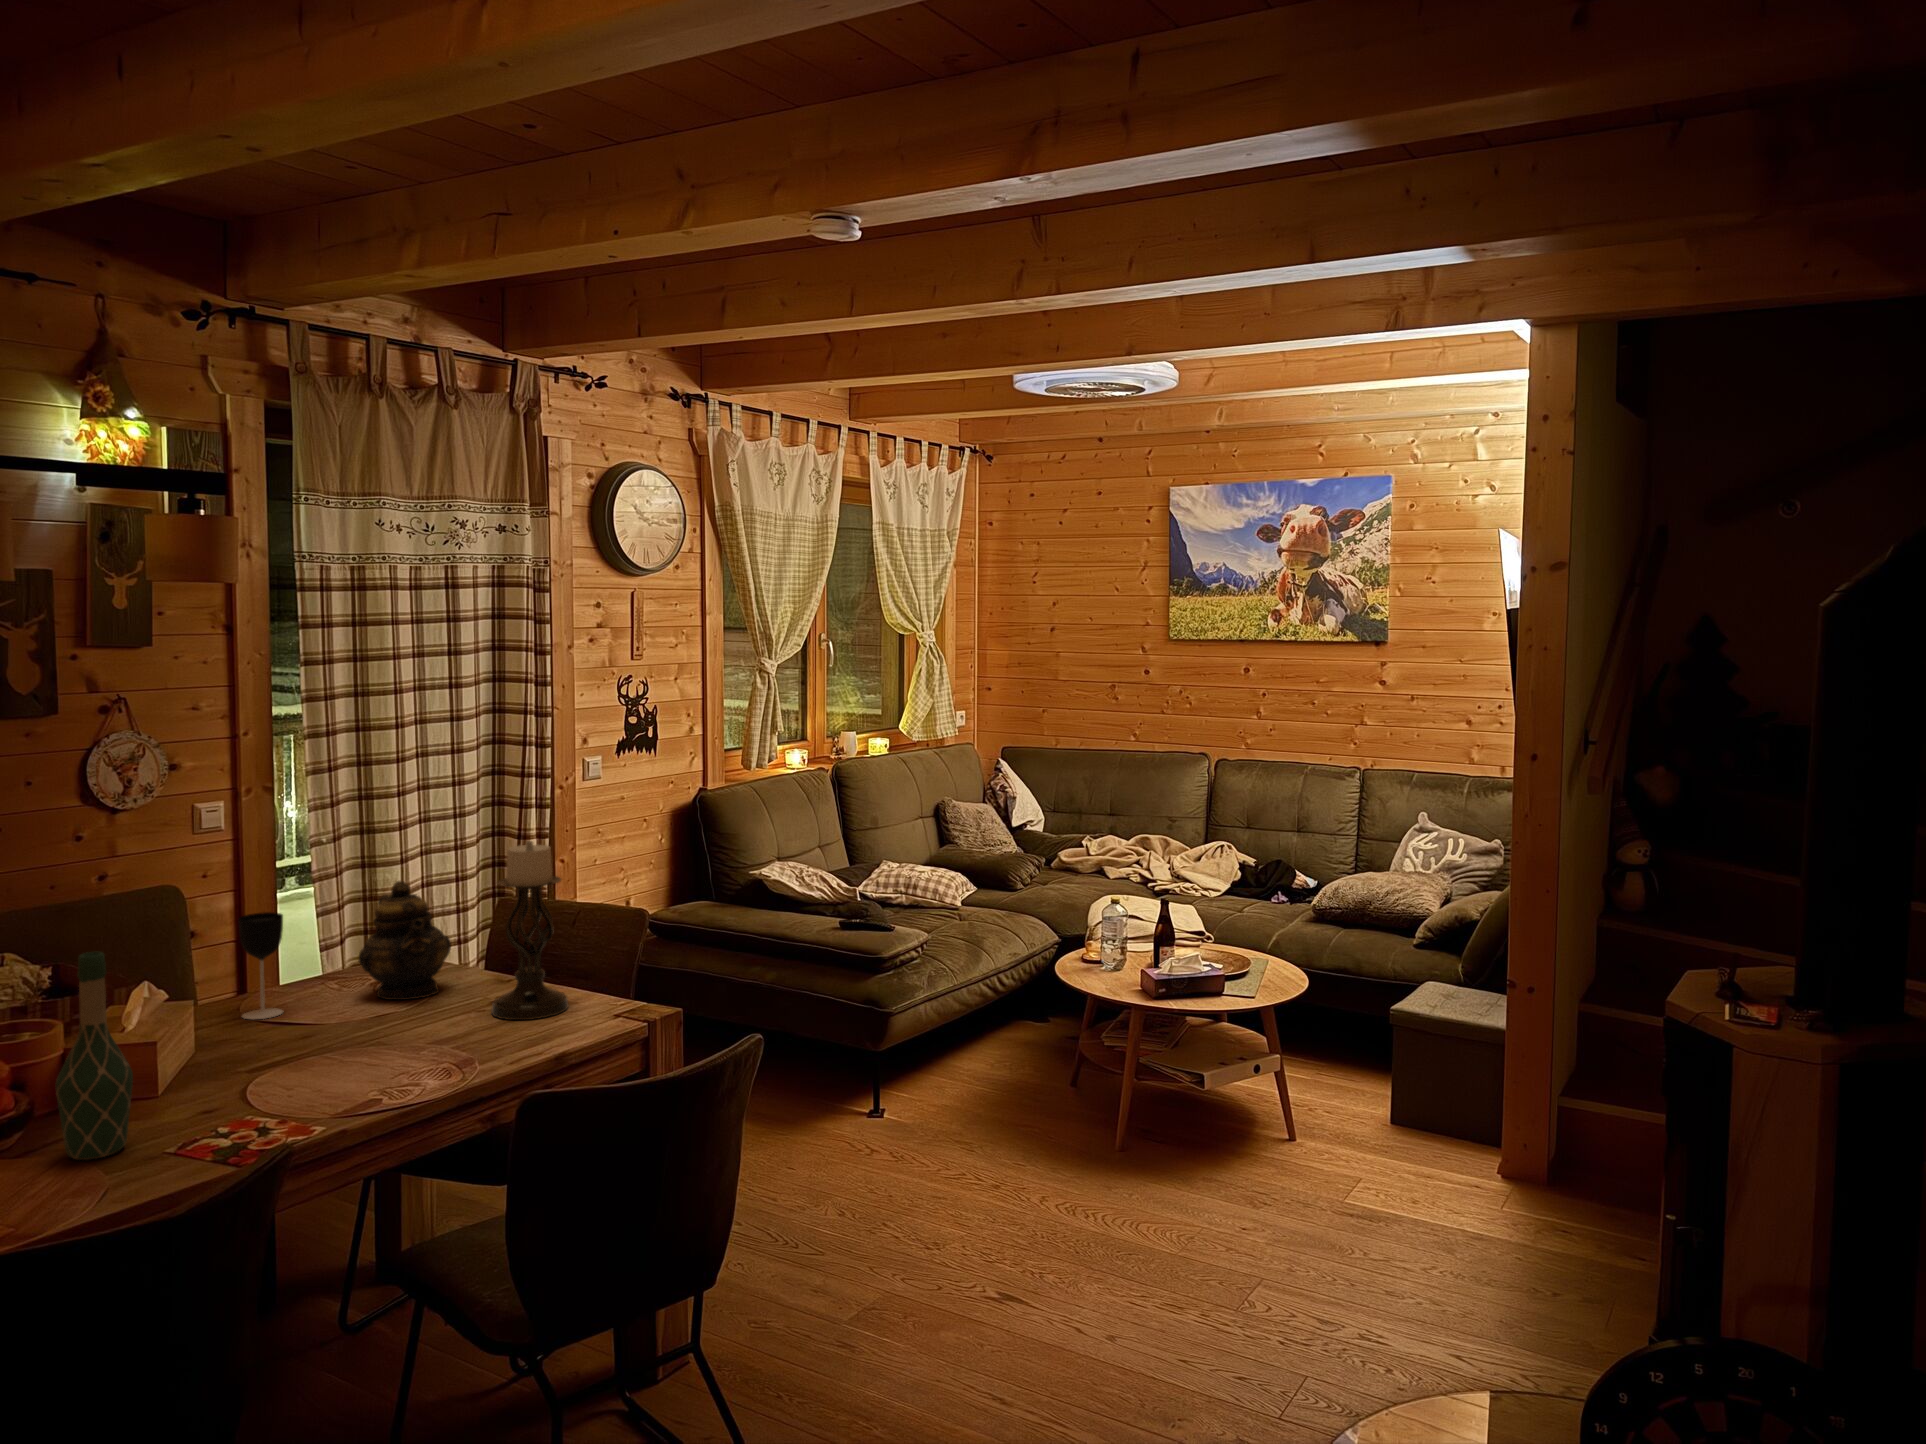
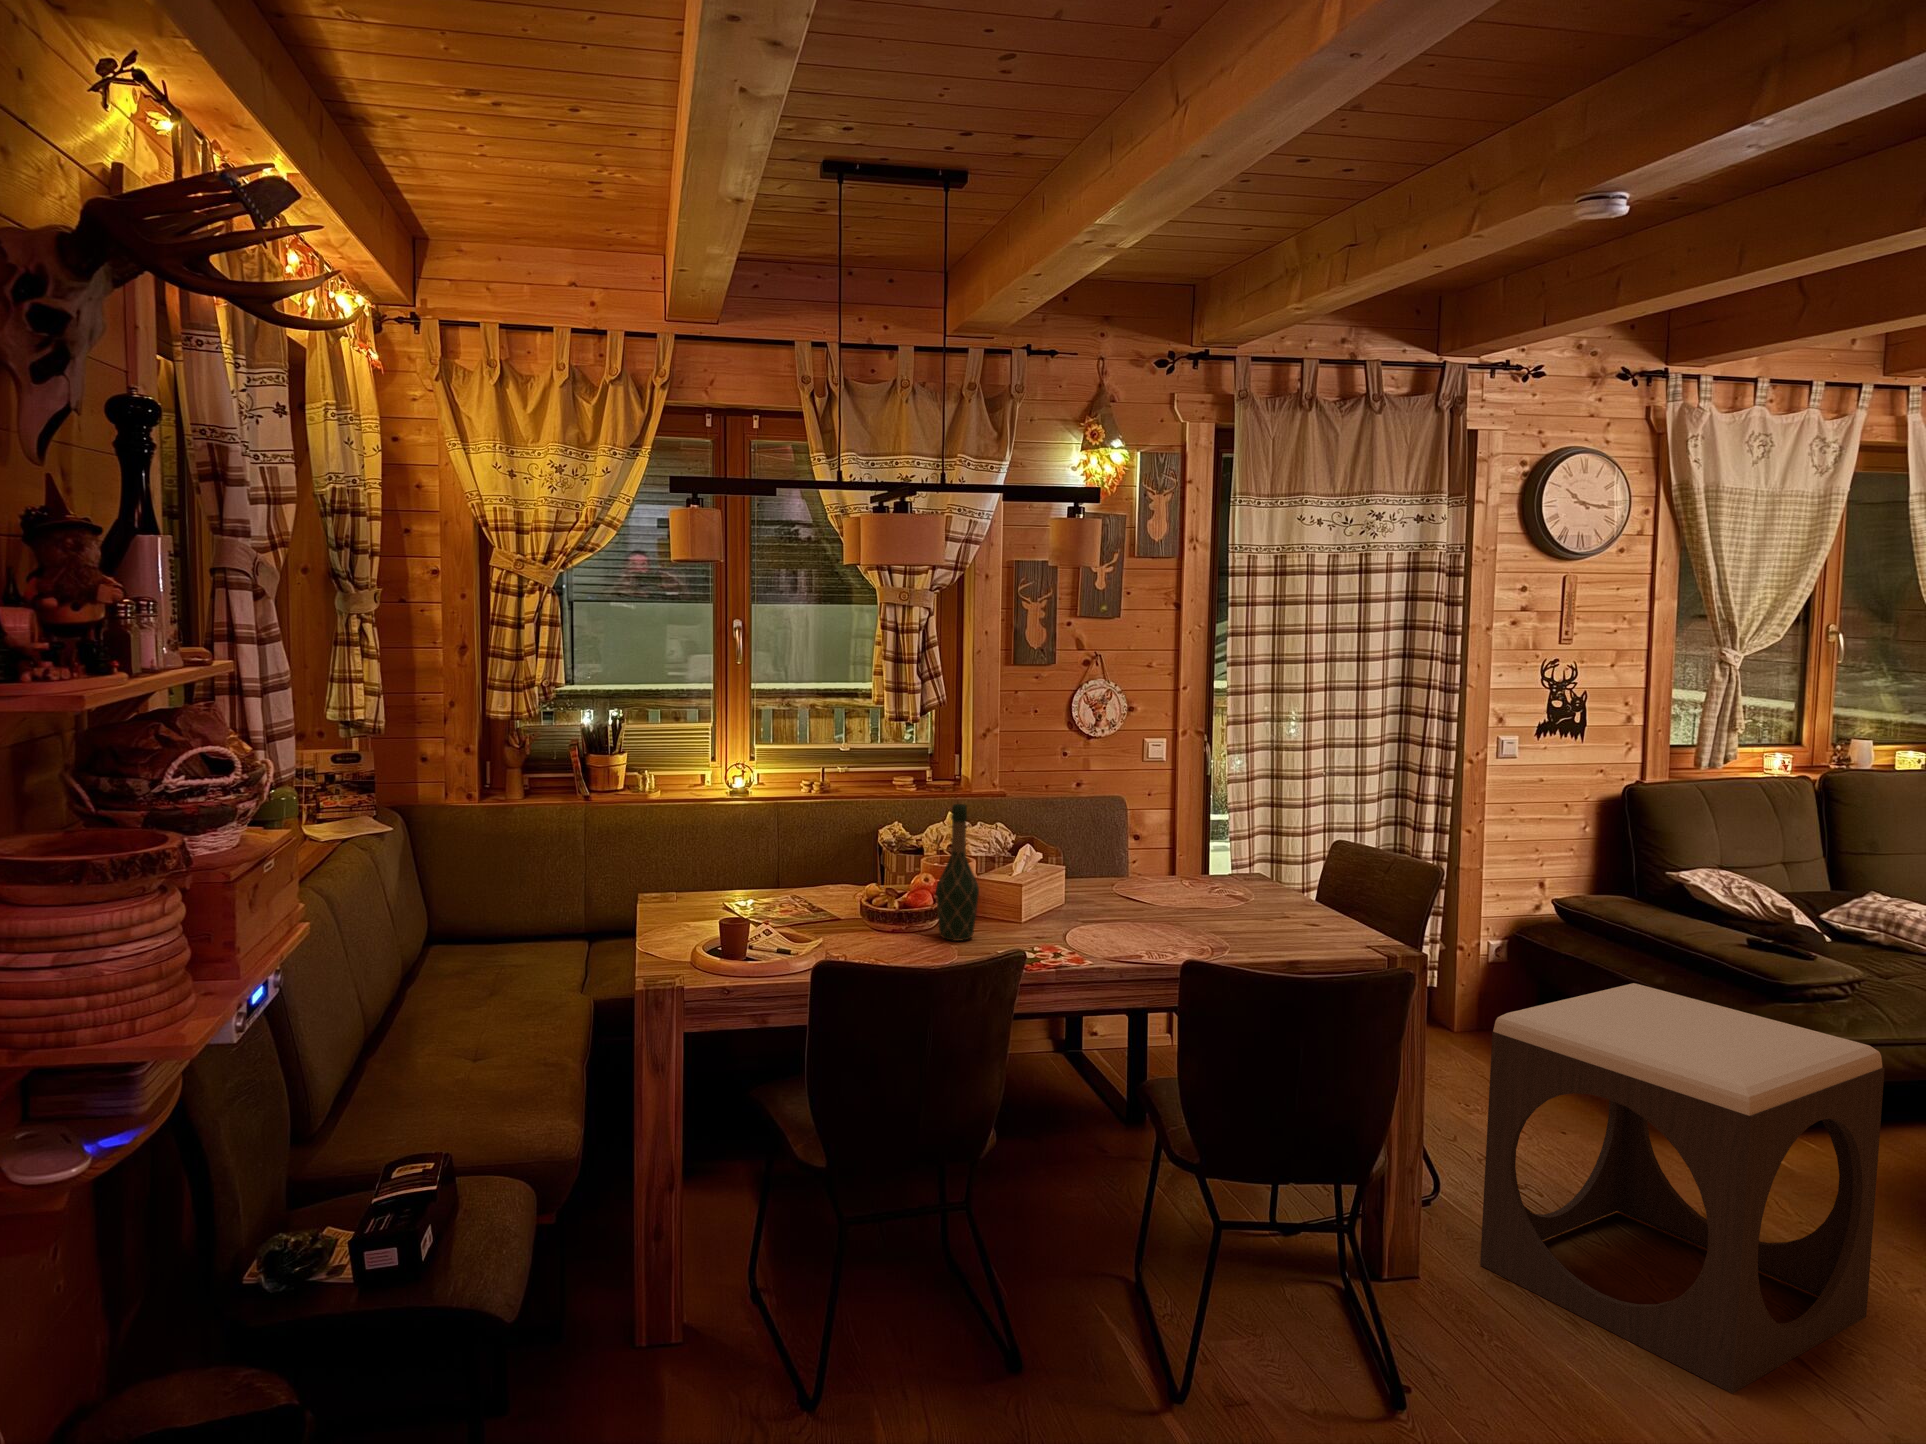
candle holder: present [491,841,569,1020] -> none [1267,780,1332,934]
teapot: present [359,881,451,1000] -> none [1190,804,1263,902]
wine glass: present [238,912,283,1019] -> none [1107,813,1139,892]
footstool: none [736,987,1014,1332] -> present [1480,983,1885,1393]

